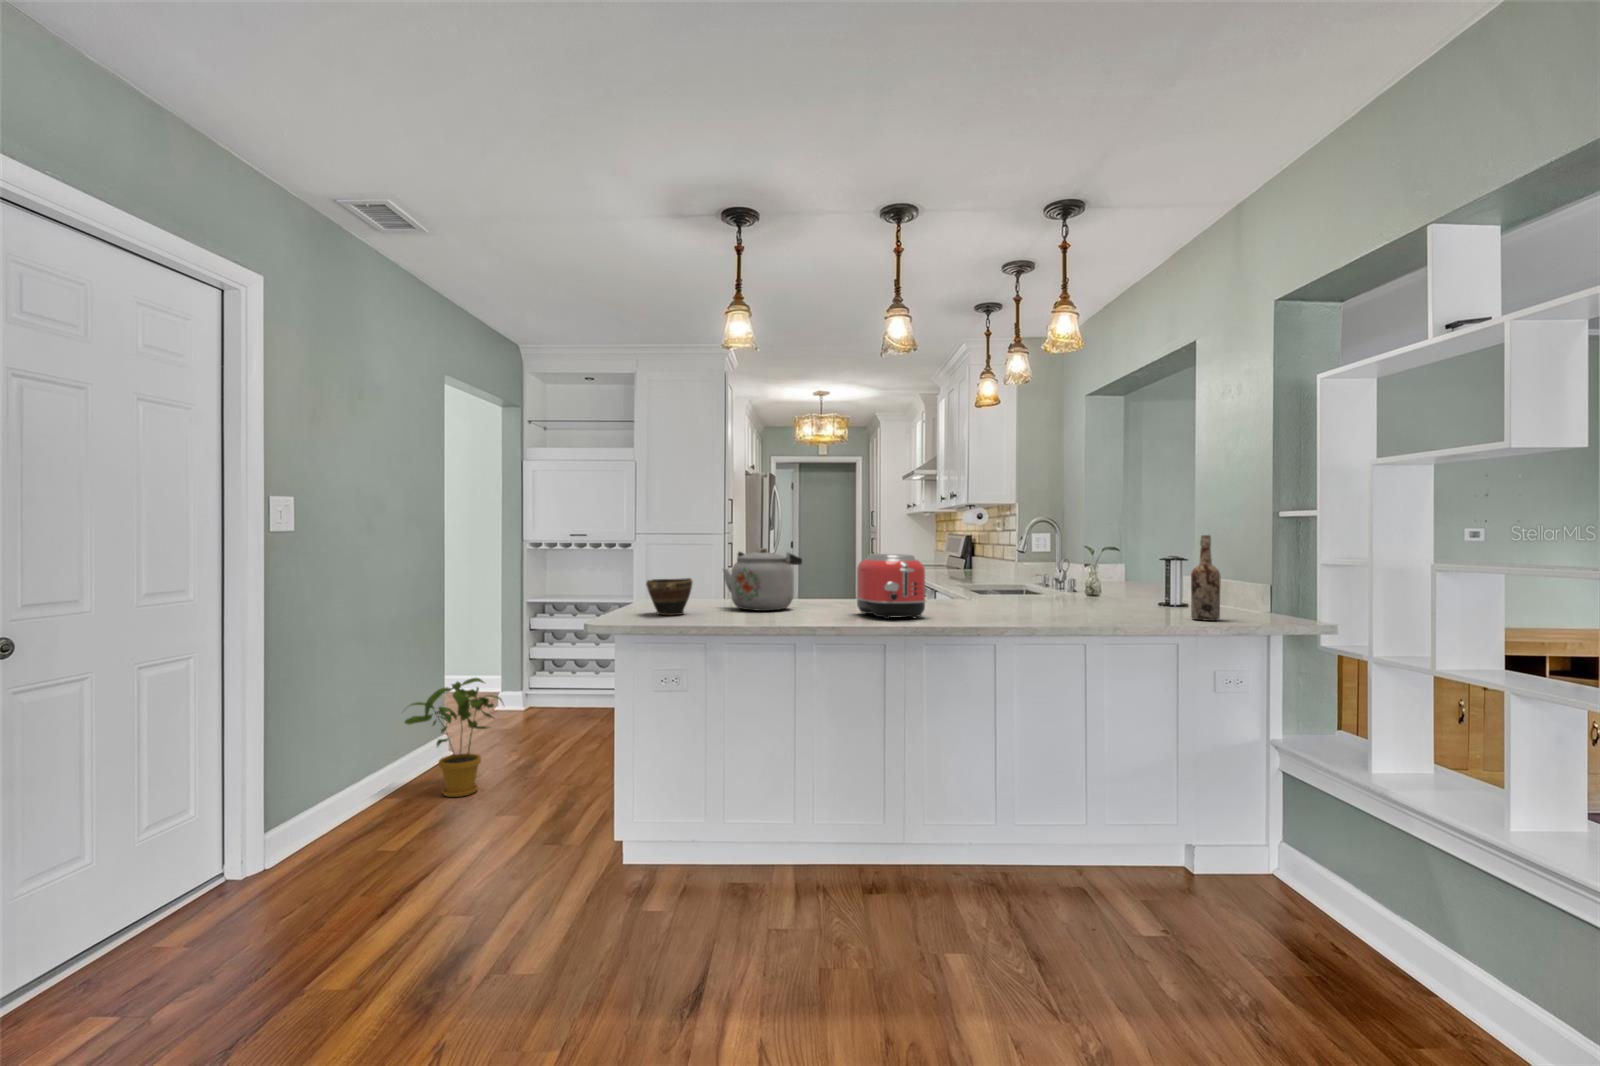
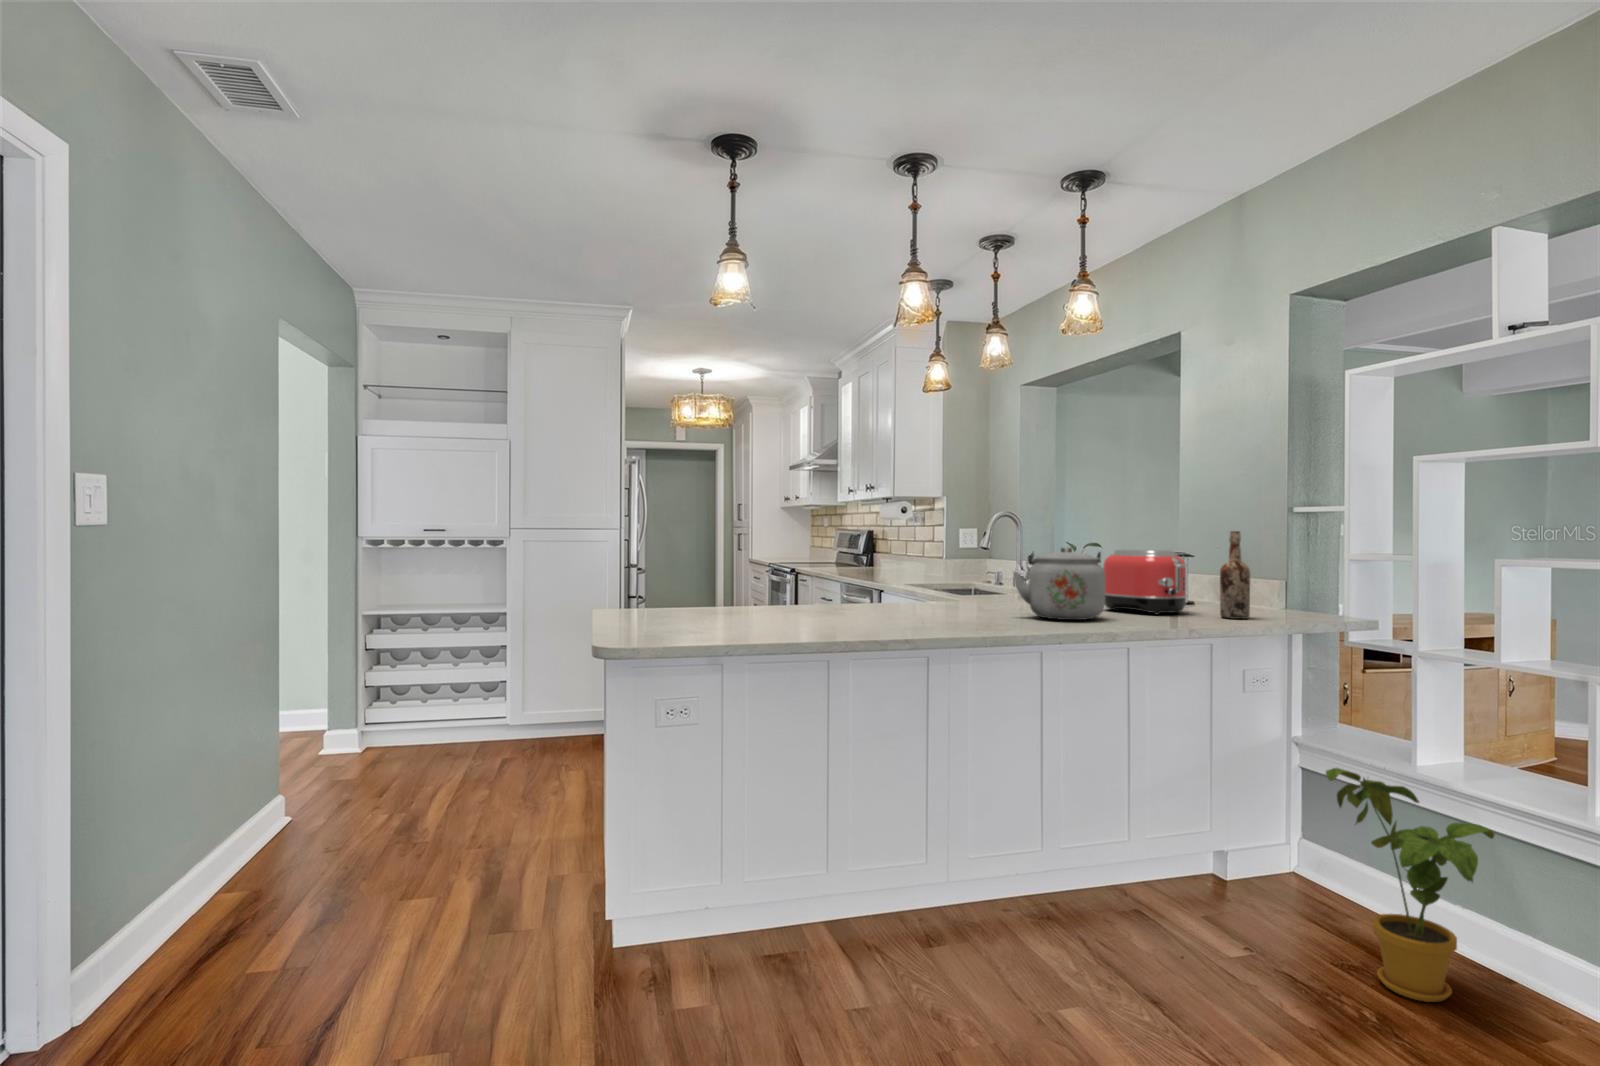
kettle: present [723,548,802,611] -> present [1013,547,1105,620]
toaster: present [856,554,926,619] -> present [1103,550,1188,615]
bowl: present [646,578,692,615] -> none [636,585,693,631]
house plant: present [405,678,503,797] -> present [1326,768,1494,1002]

